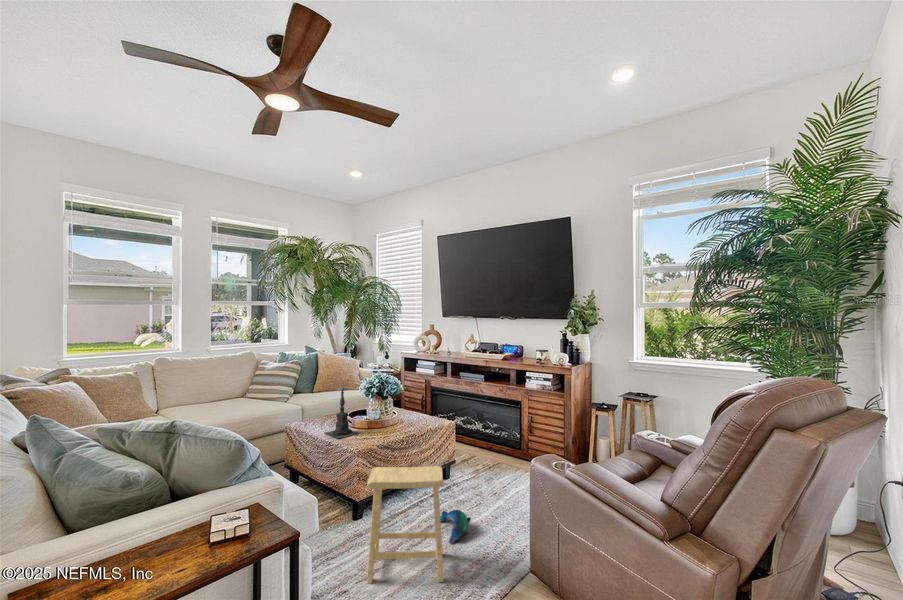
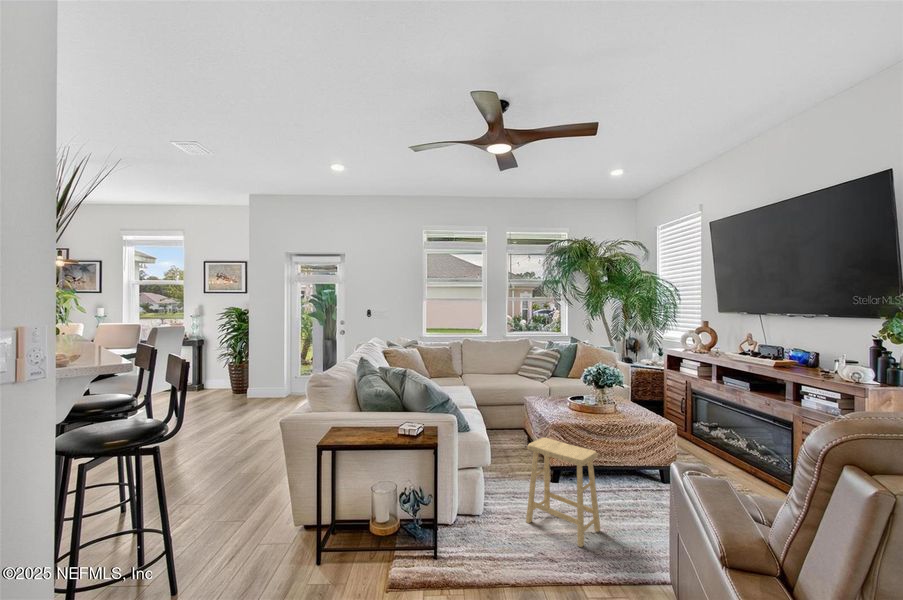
candle holder: present [325,384,358,439] -> none [544,367,570,414]
plush toy: present [440,510,471,543] -> none [614,502,645,529]

